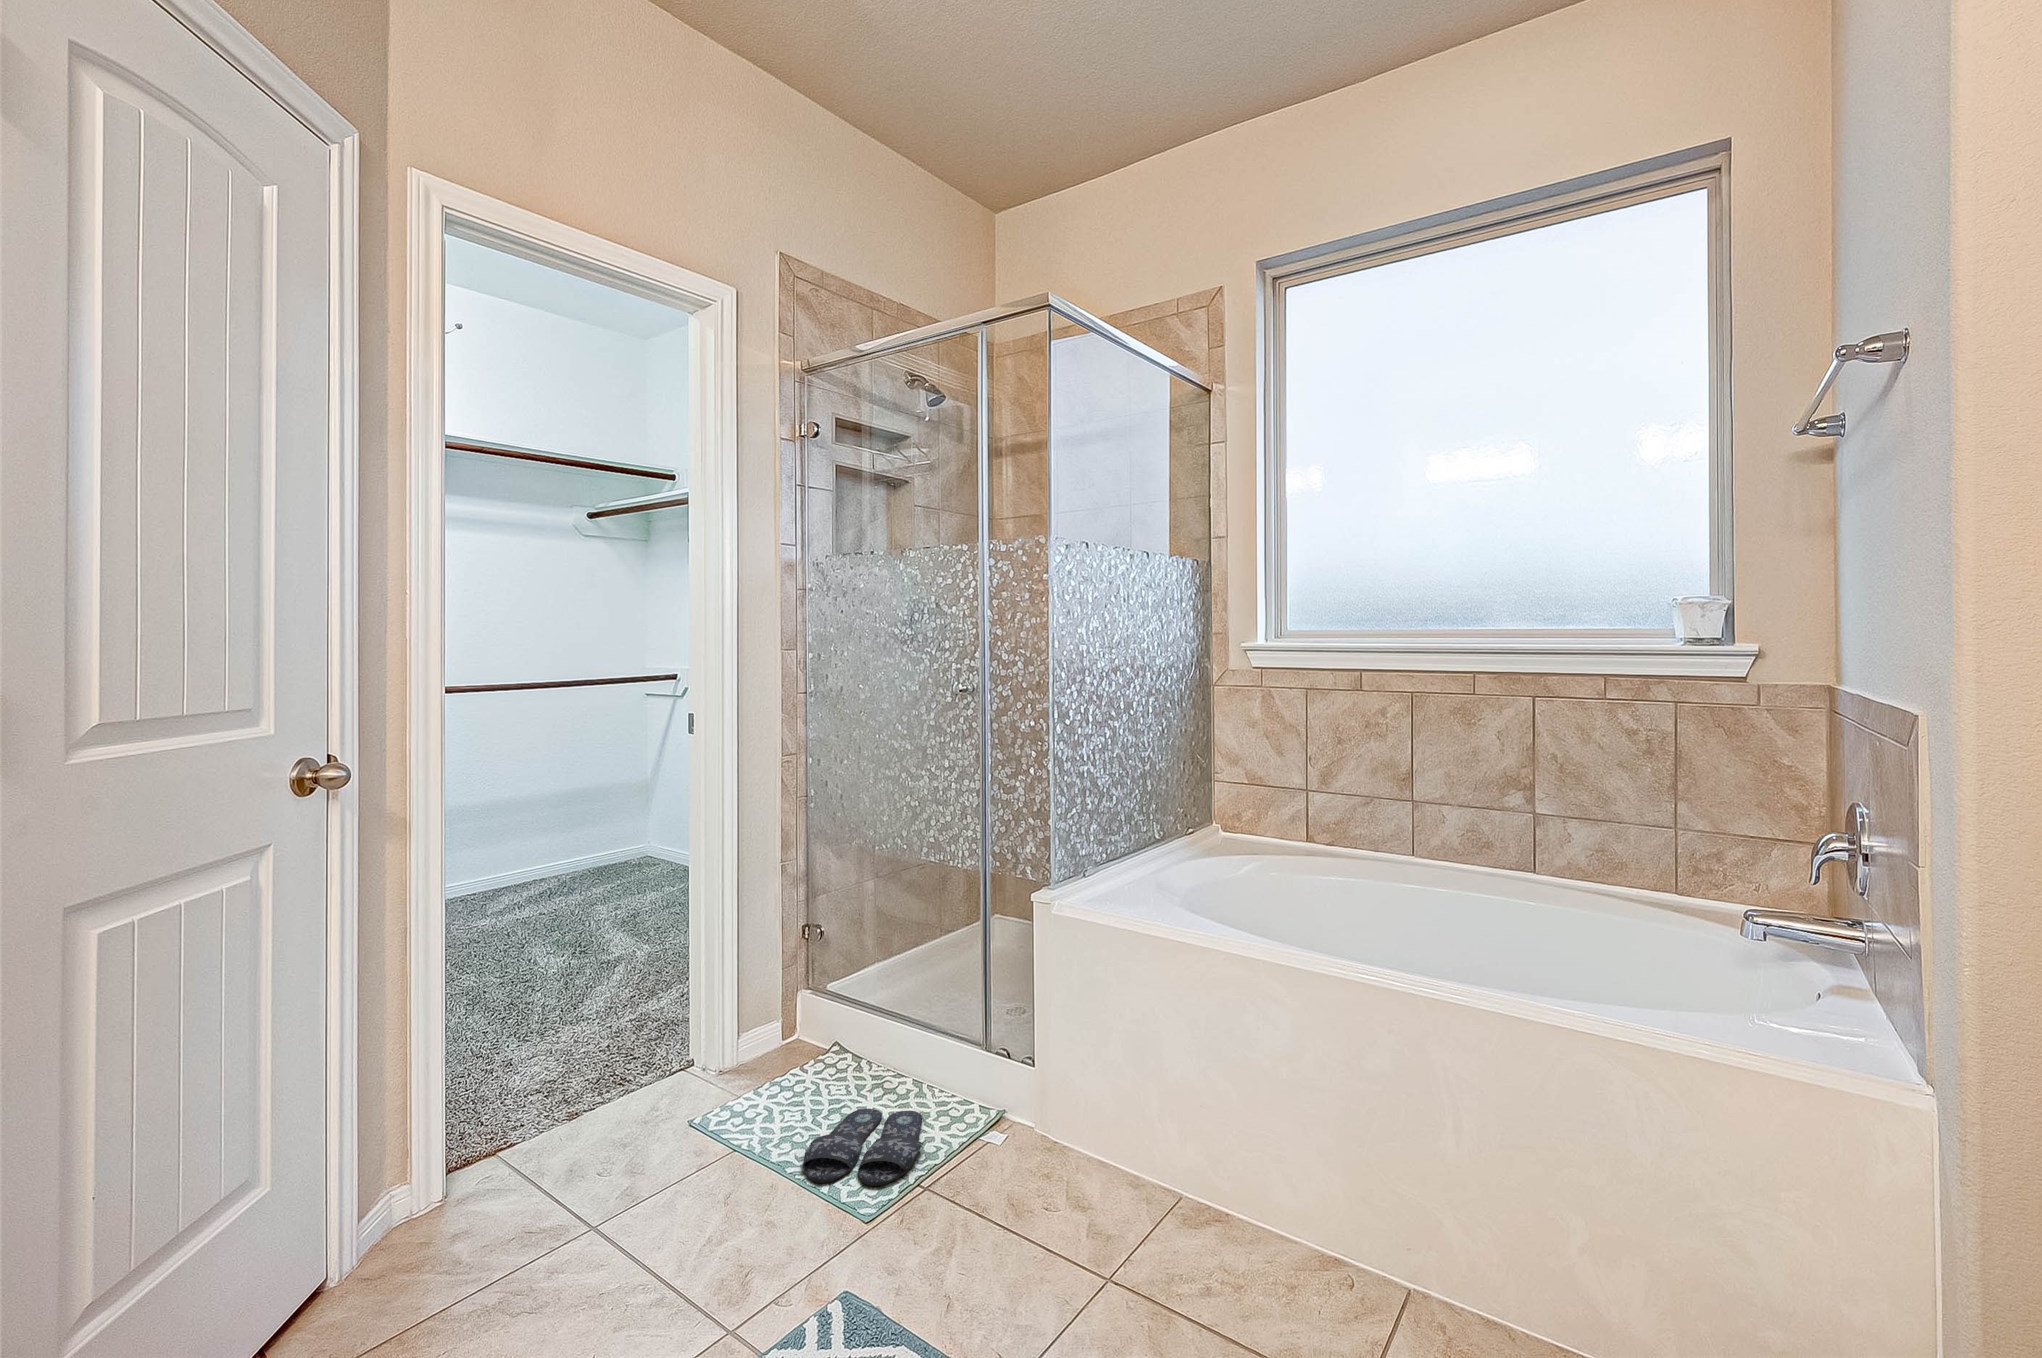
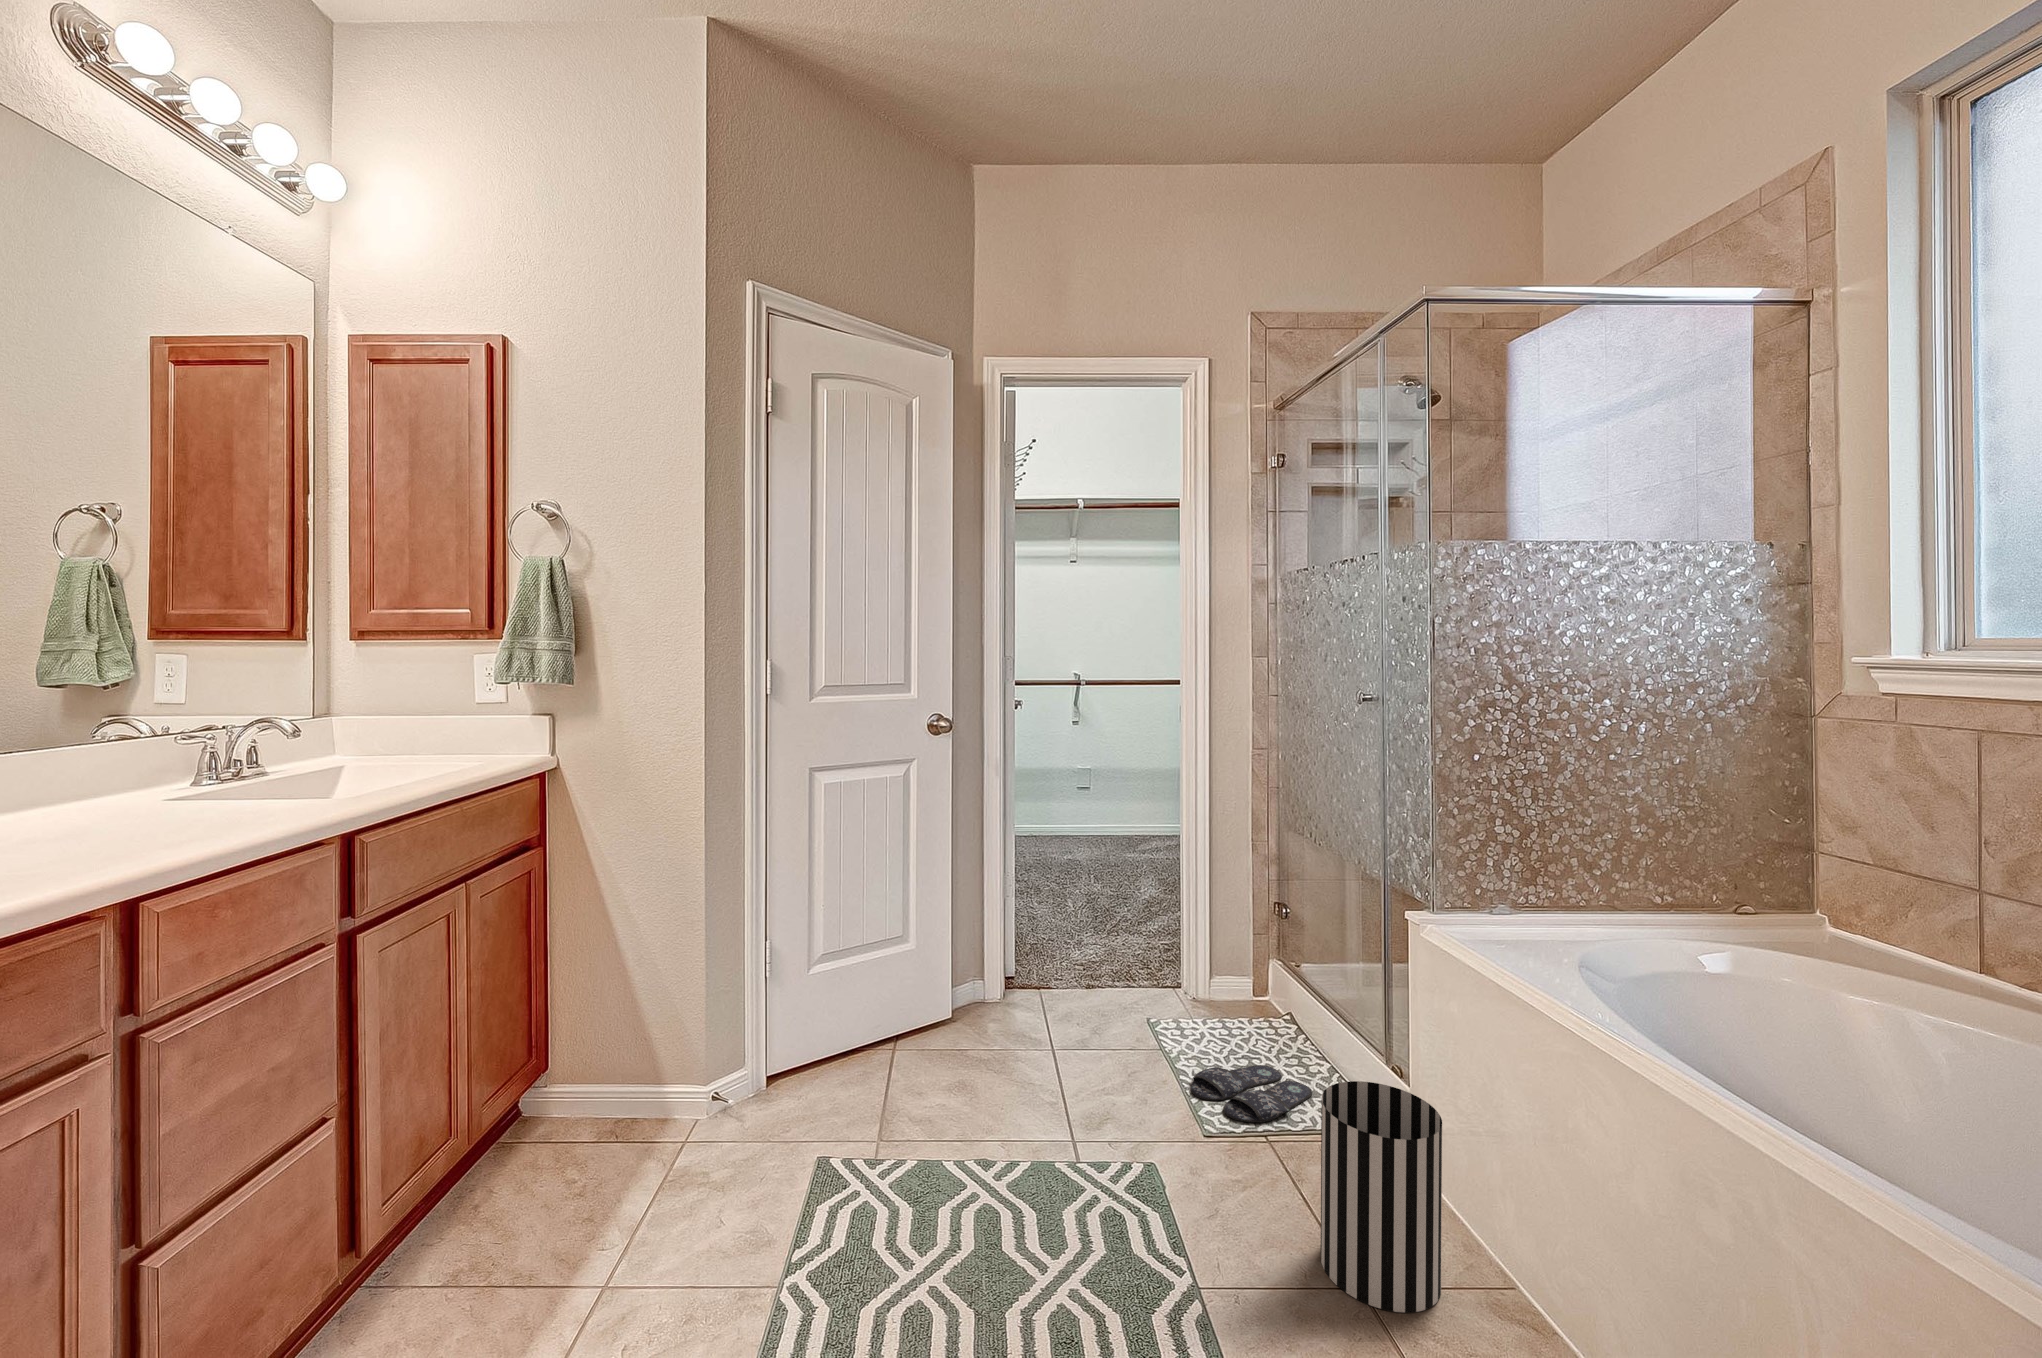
wastebasket: none [1061,1062,1171,1296] -> present [1321,1081,1442,1313]

